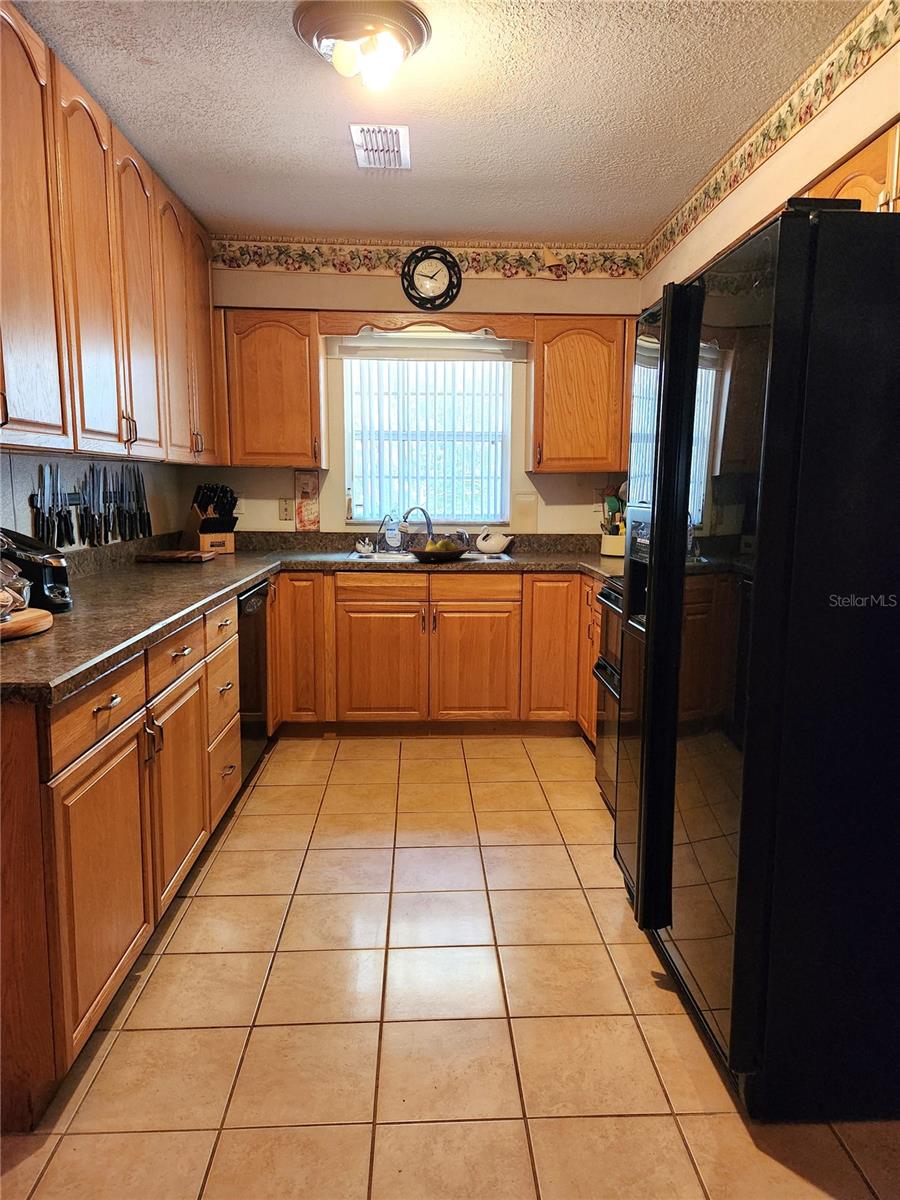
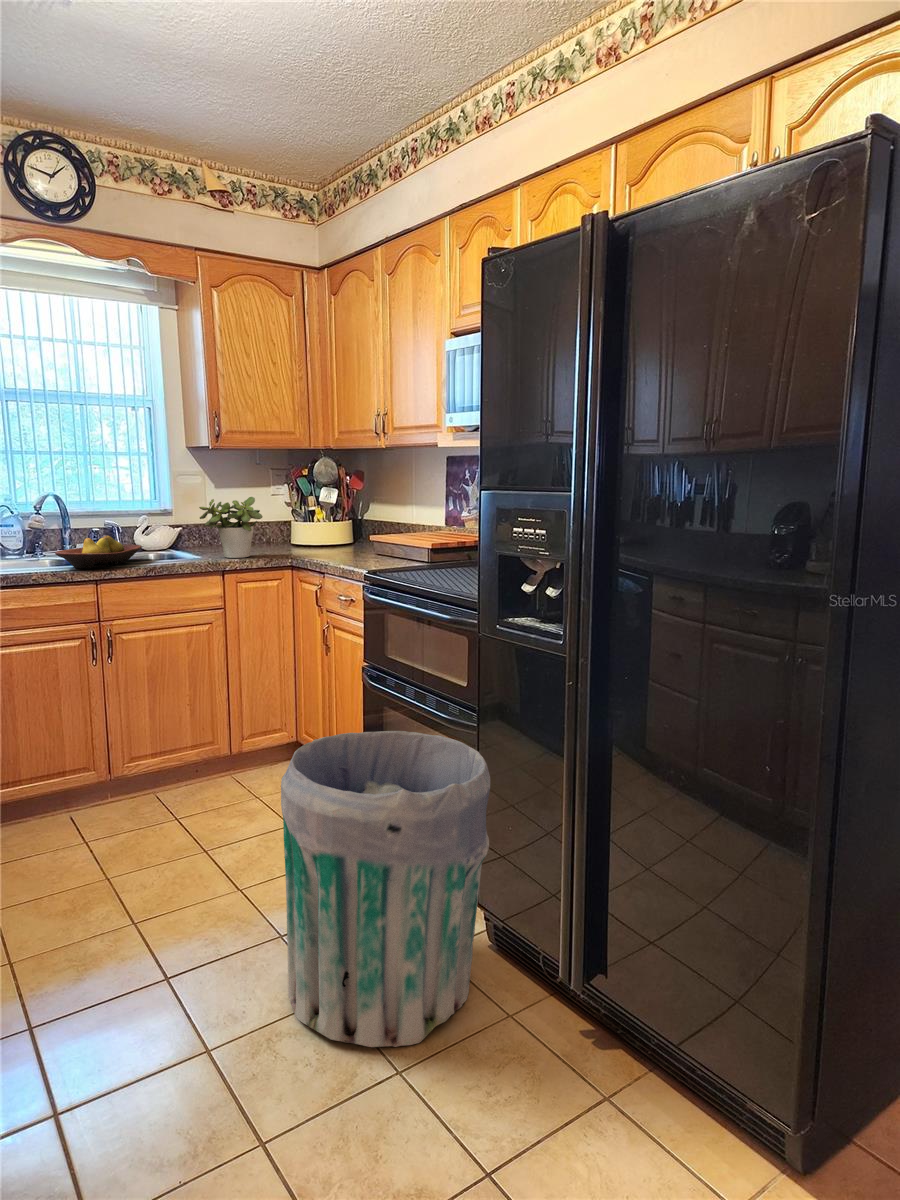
potted plant: none [512,512,561,562] -> present [199,497,263,558]
trash can: none [457,695,622,932] -> present [281,731,490,1047]

